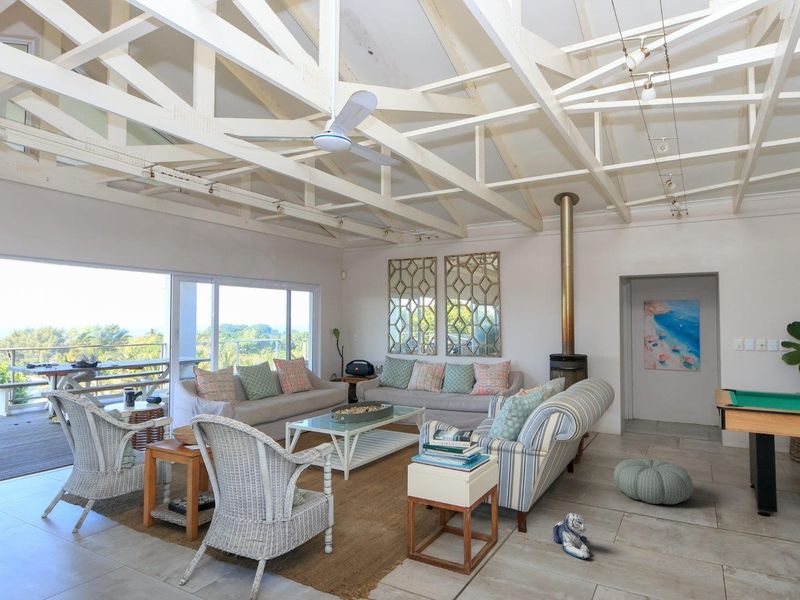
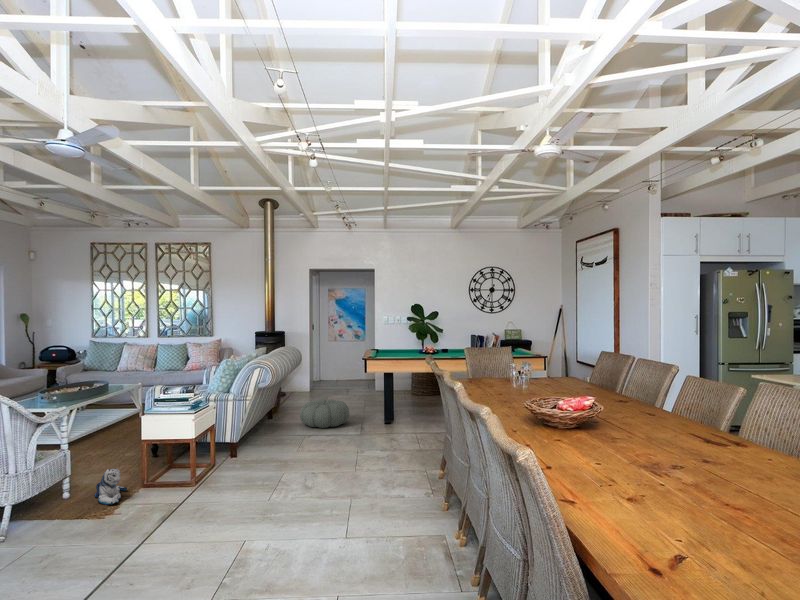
plush toy: present [553,513,590,559] -> present [94,468,127,505]

